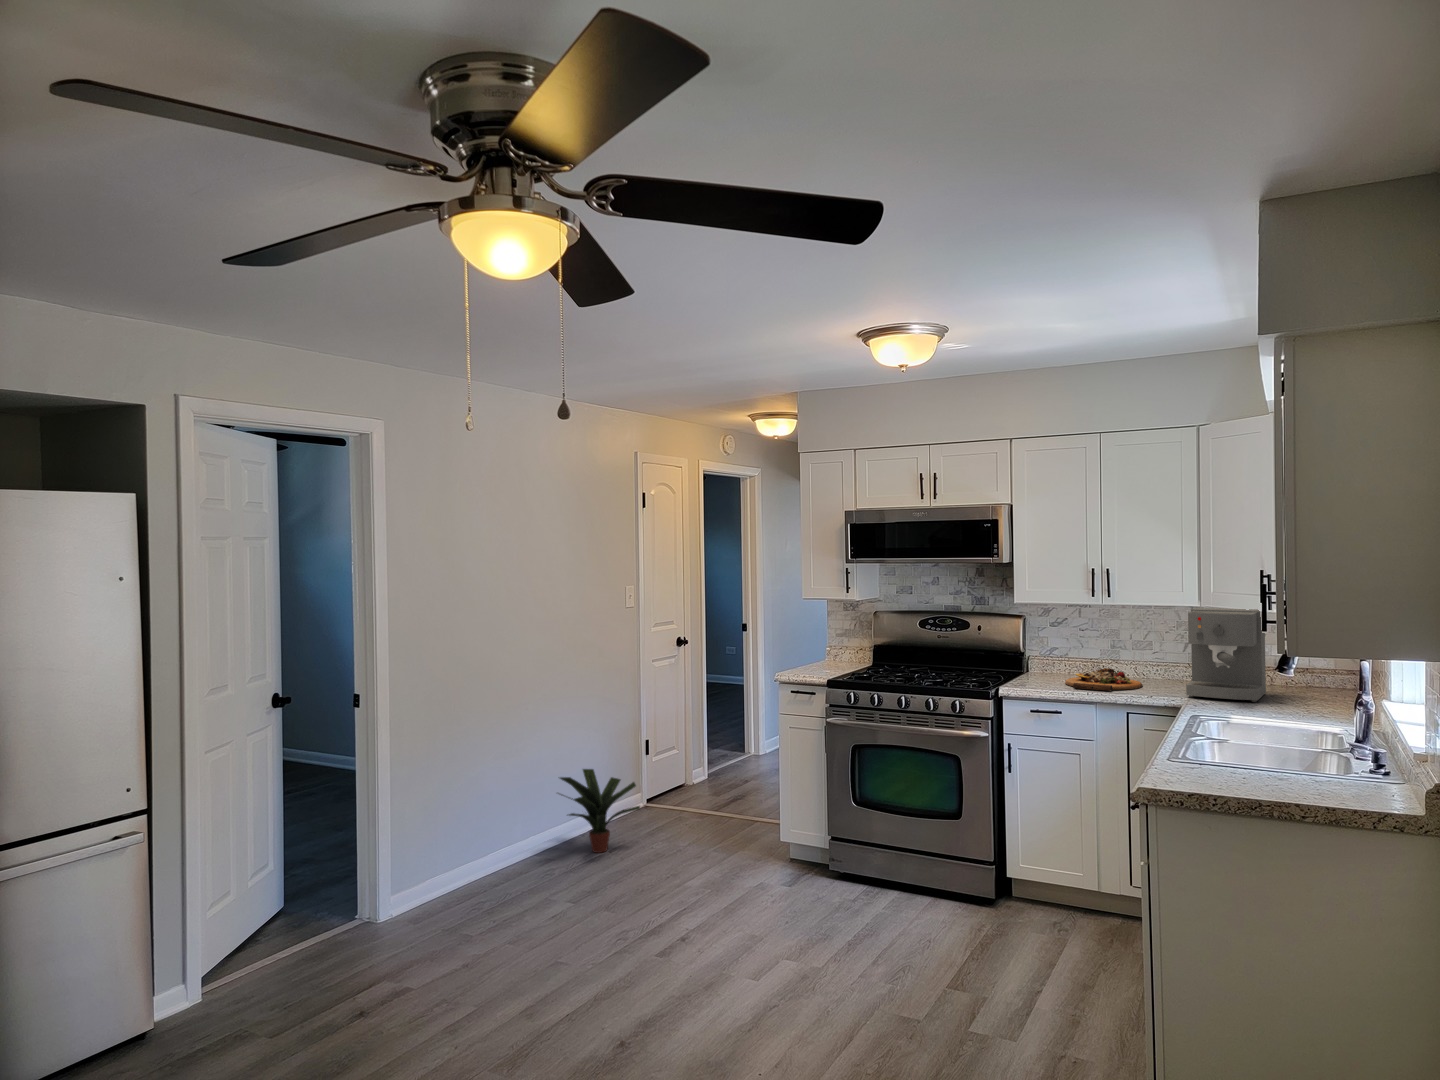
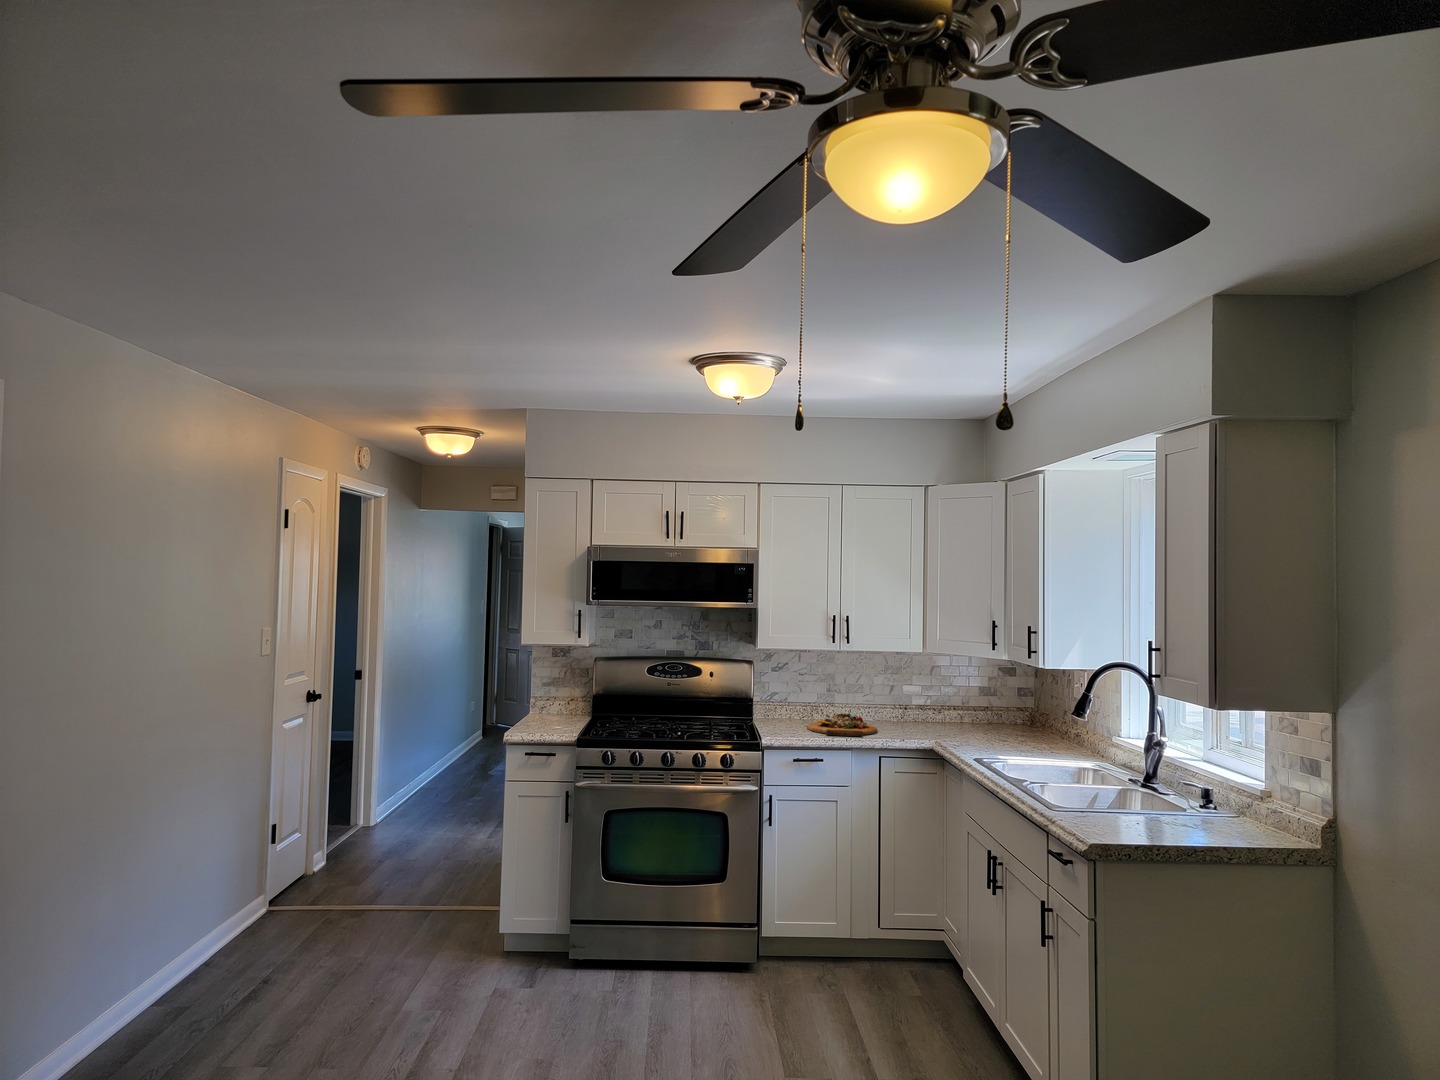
coffee maker: present [1186,608,1266,702] -> none [922,655,991,741]
potted plant: present [560,769,640,853] -> none [176,875,304,994]

